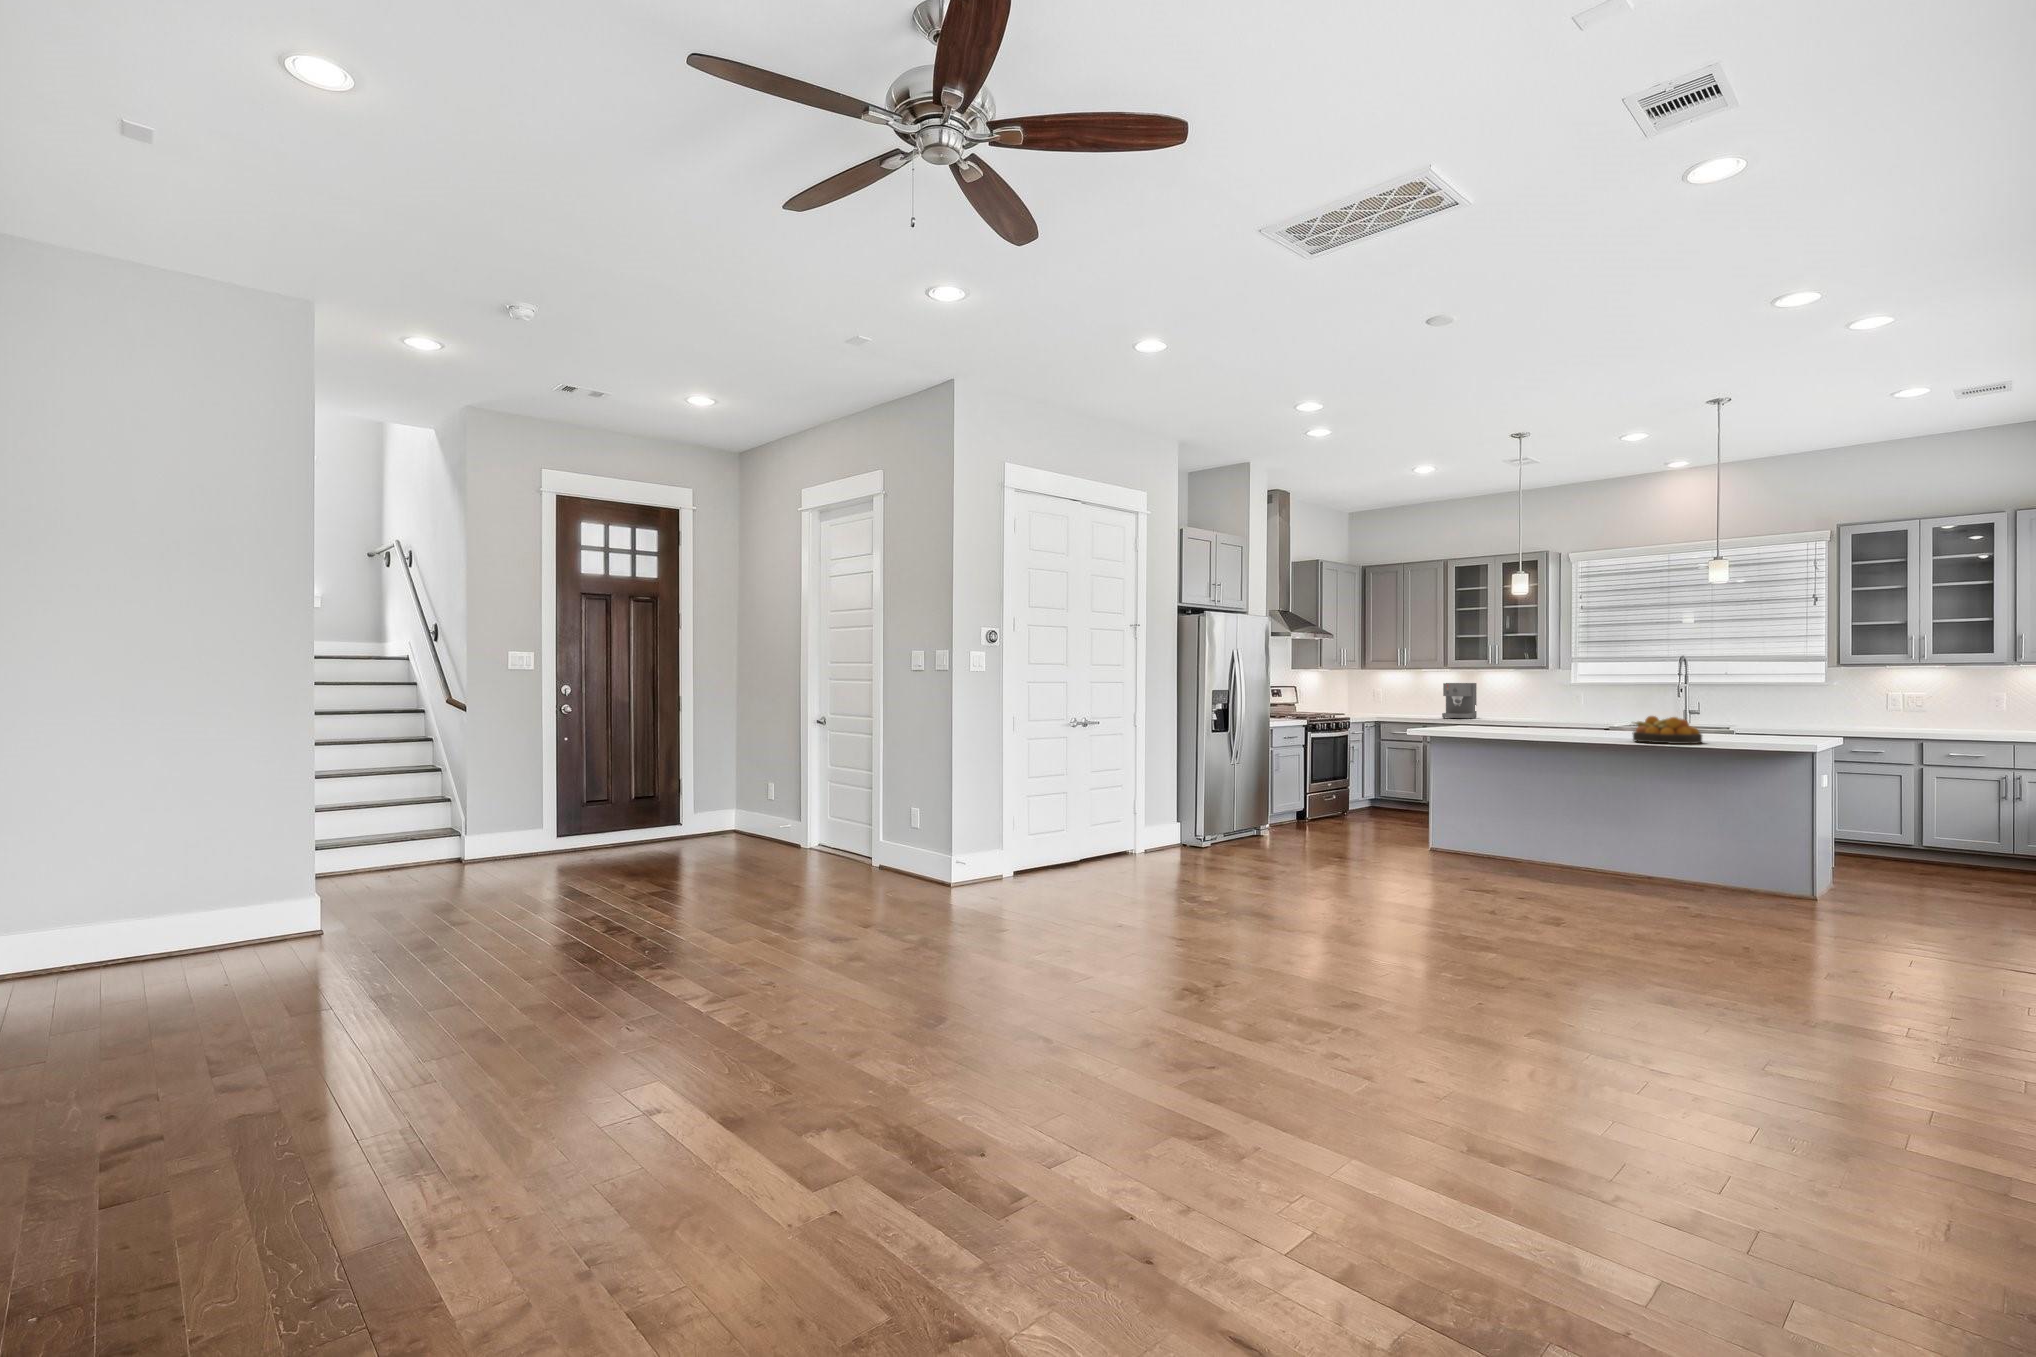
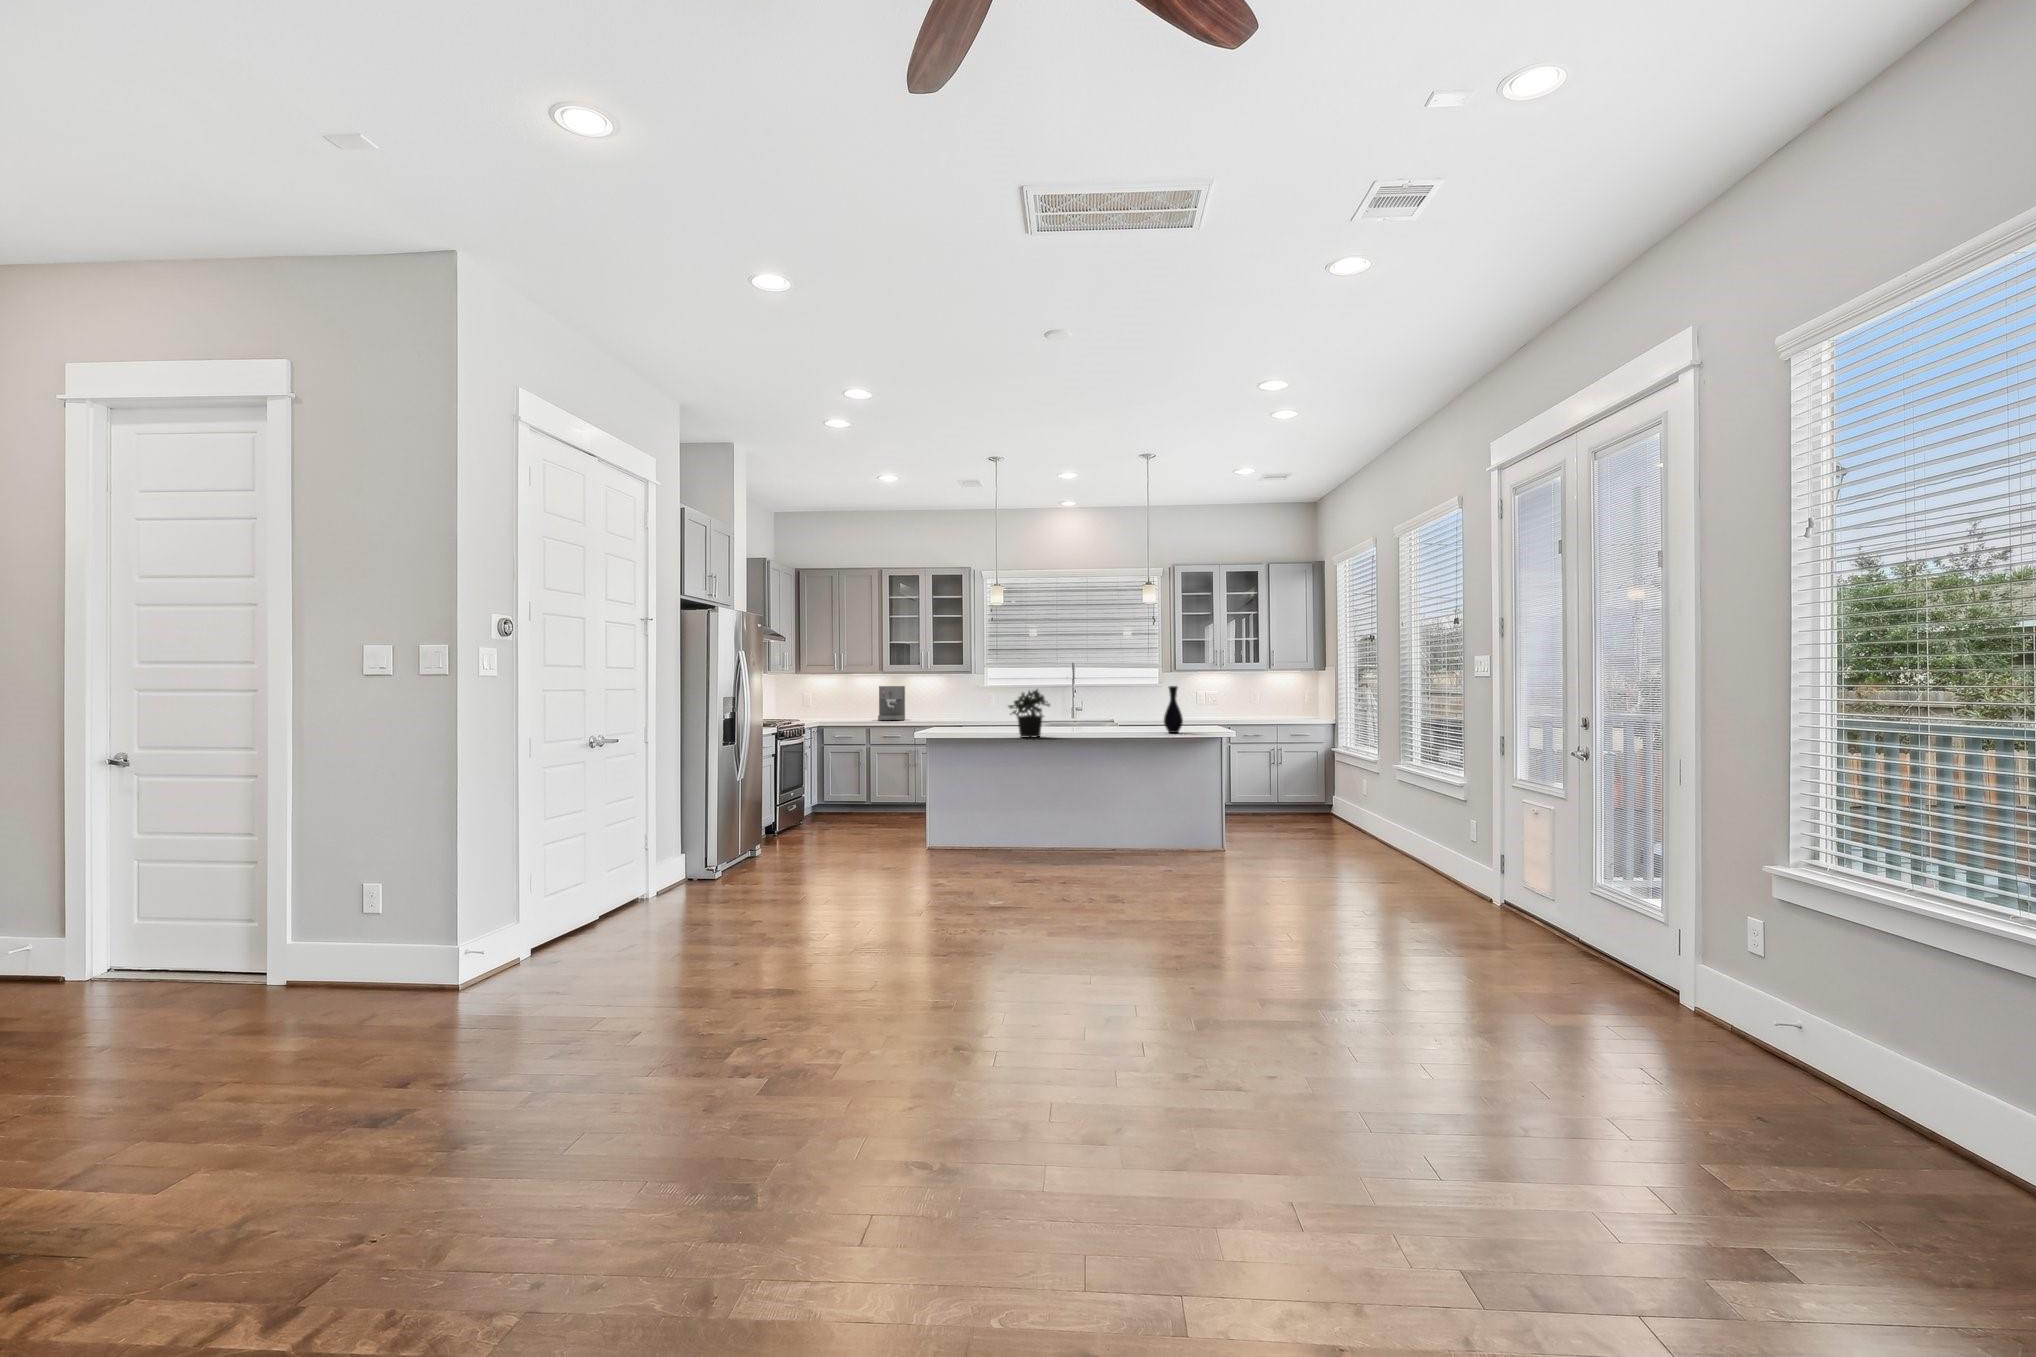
vase: none [1724,683,1754,742] -> present [1164,686,1183,733]
potted plant: none [1505,685,1554,738] -> present [1009,690,1050,738]
fruit bowl: present [1632,716,1702,744] -> none [1109,714,1159,737]

